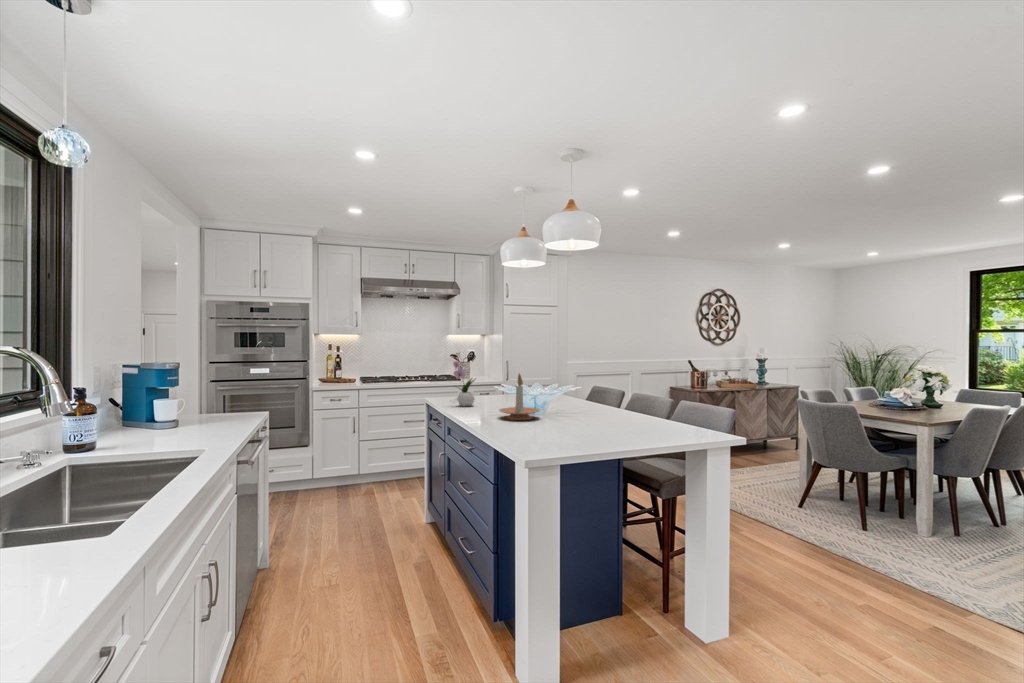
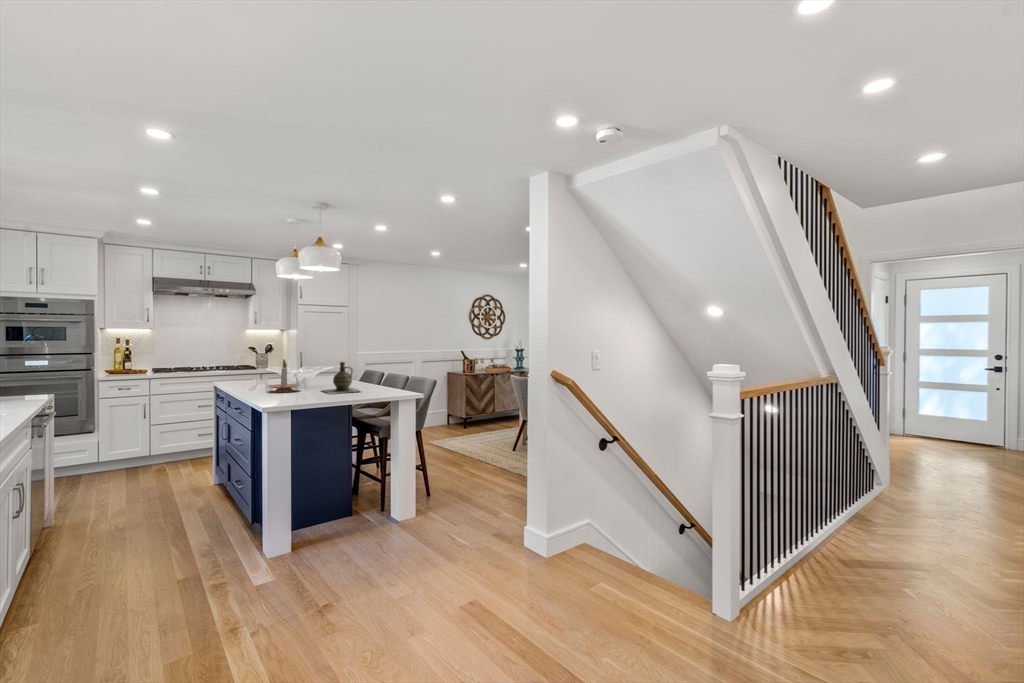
flower arrangement: present [453,353,474,406] -> none [235,345,256,386]
ceramic jug: none [567,379,630,427] -> present [322,362,360,394]

